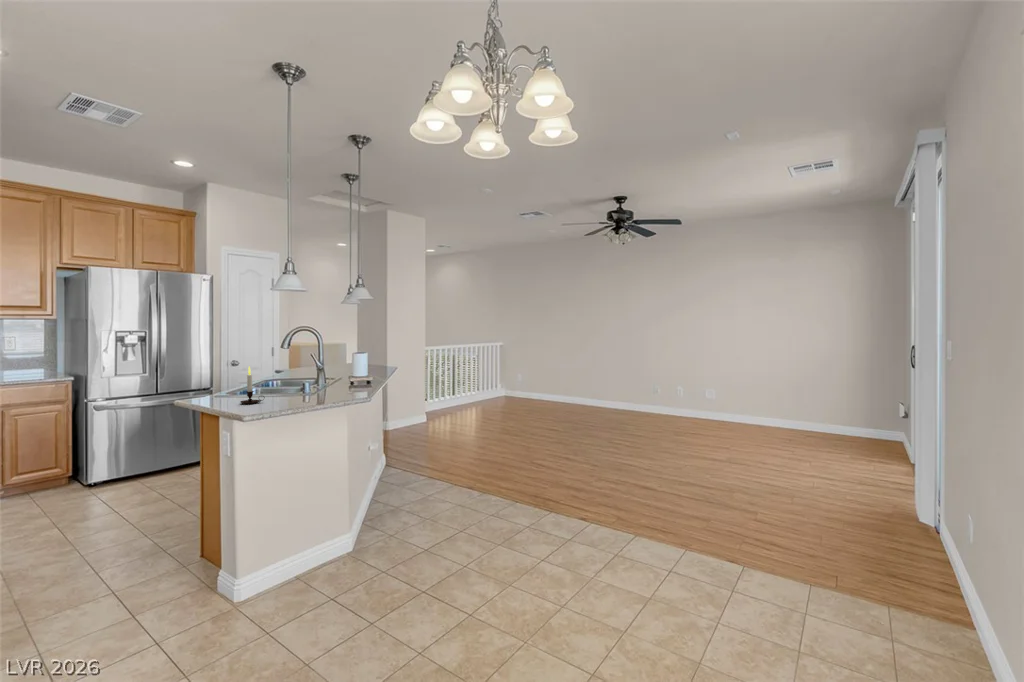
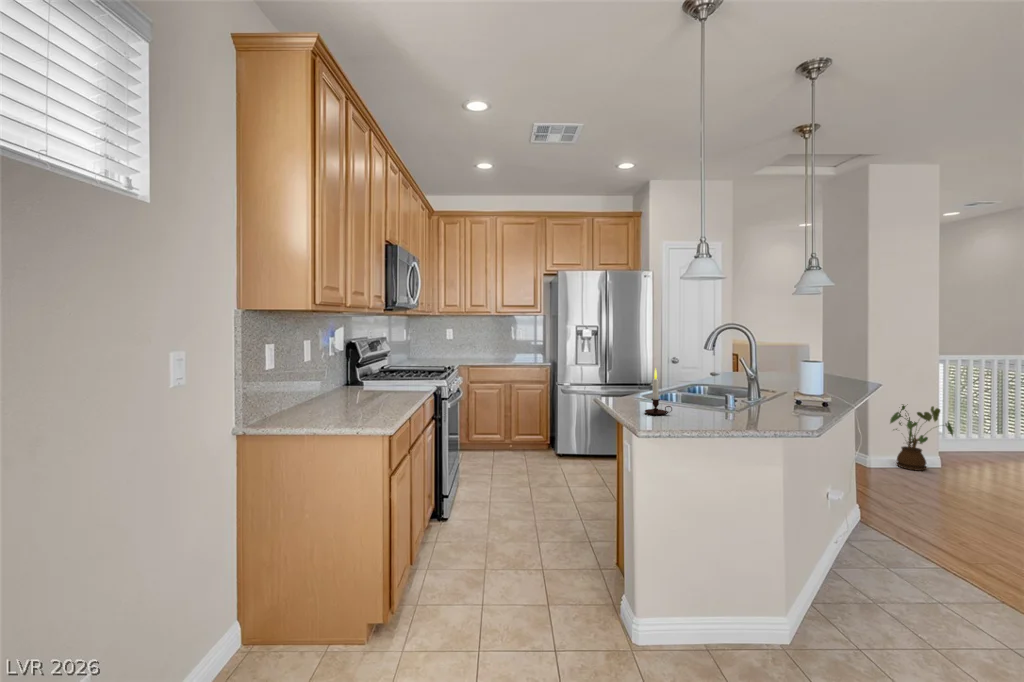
house plant: none [404,386,438,431] -> present [890,404,953,471]

